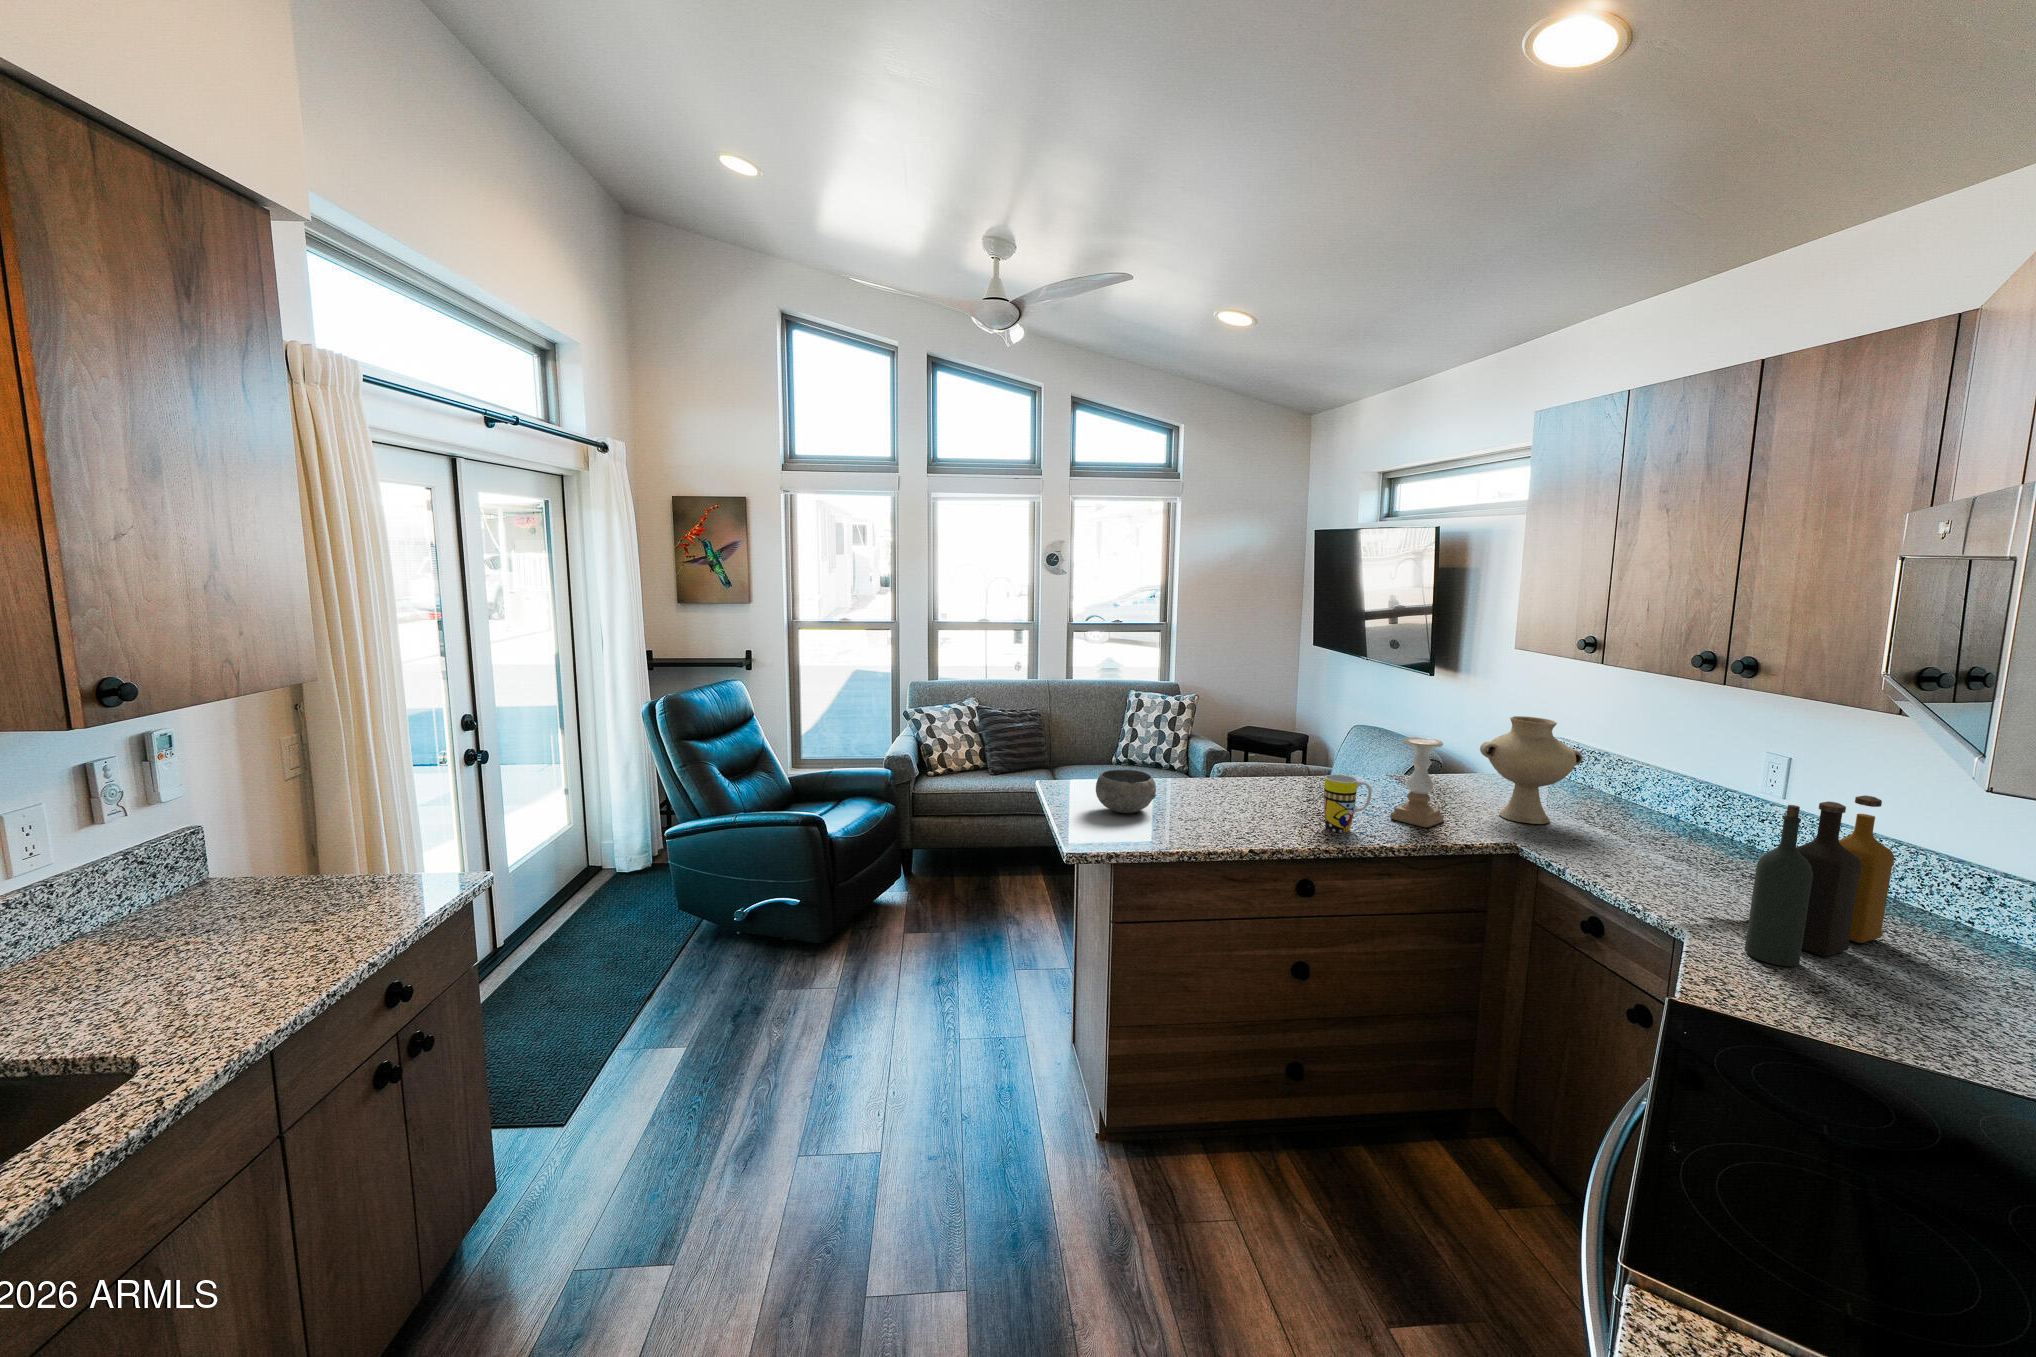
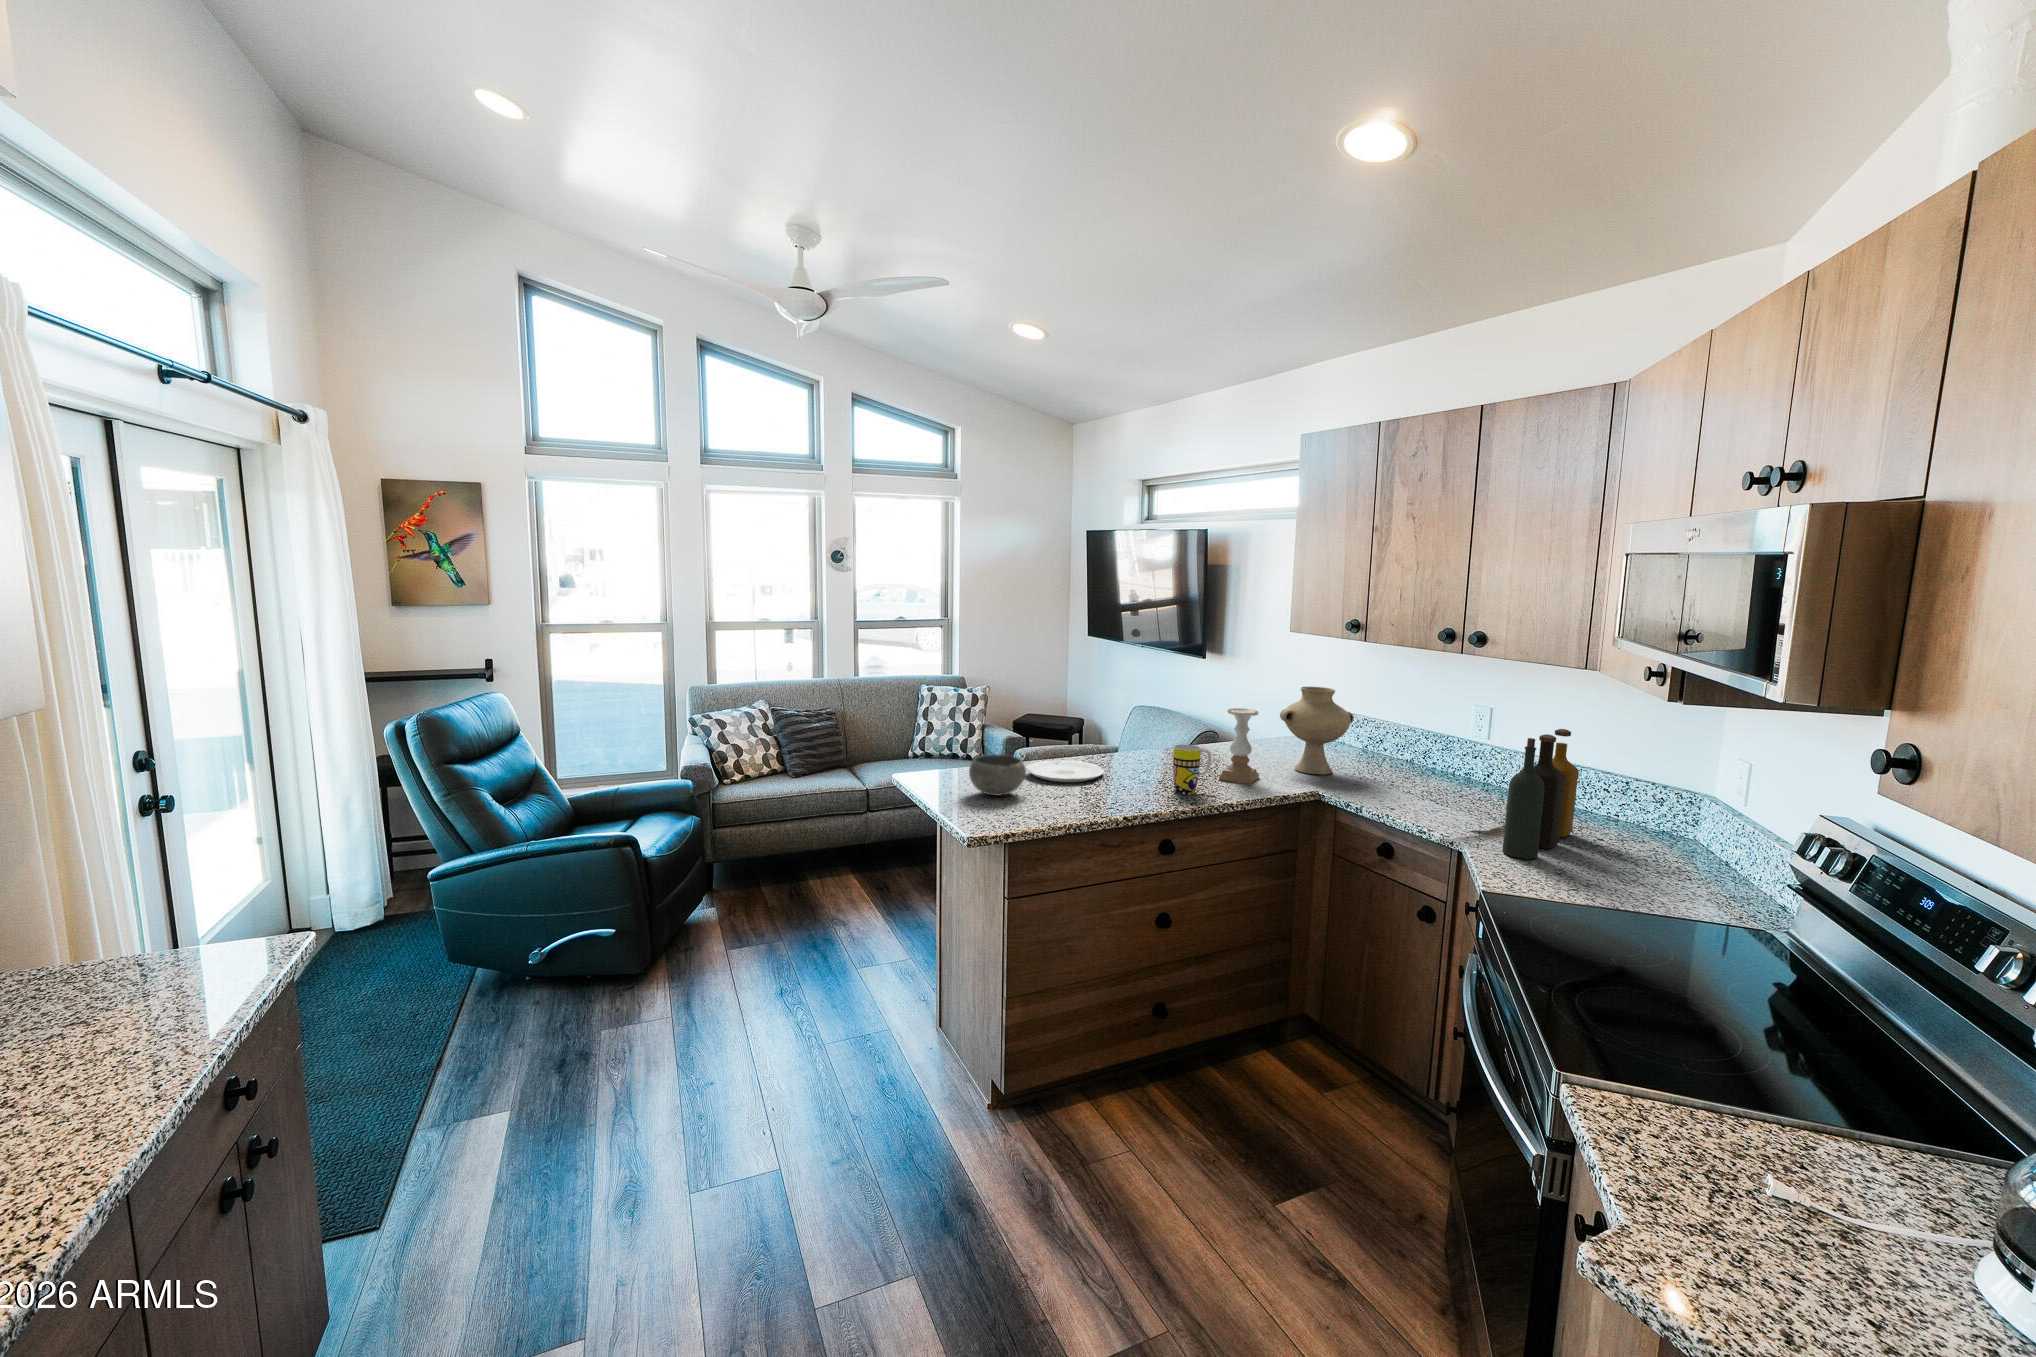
plate: none [1170,780,1256,806] -> present [1026,760,1104,782]

